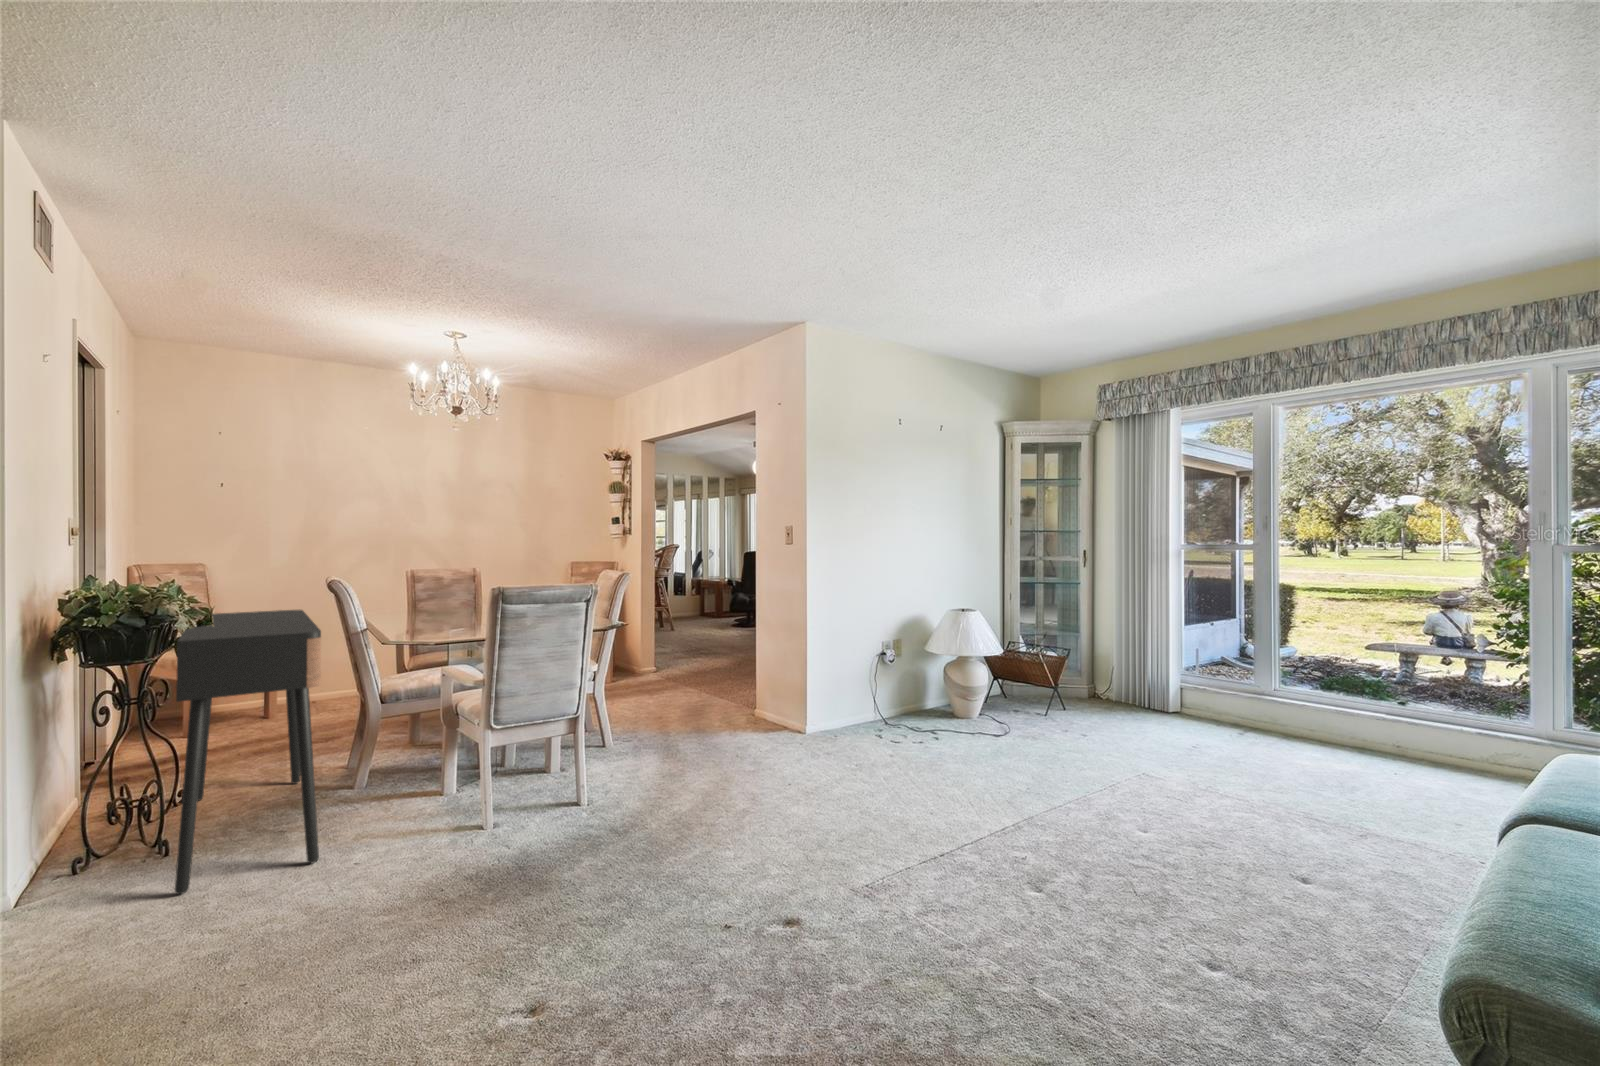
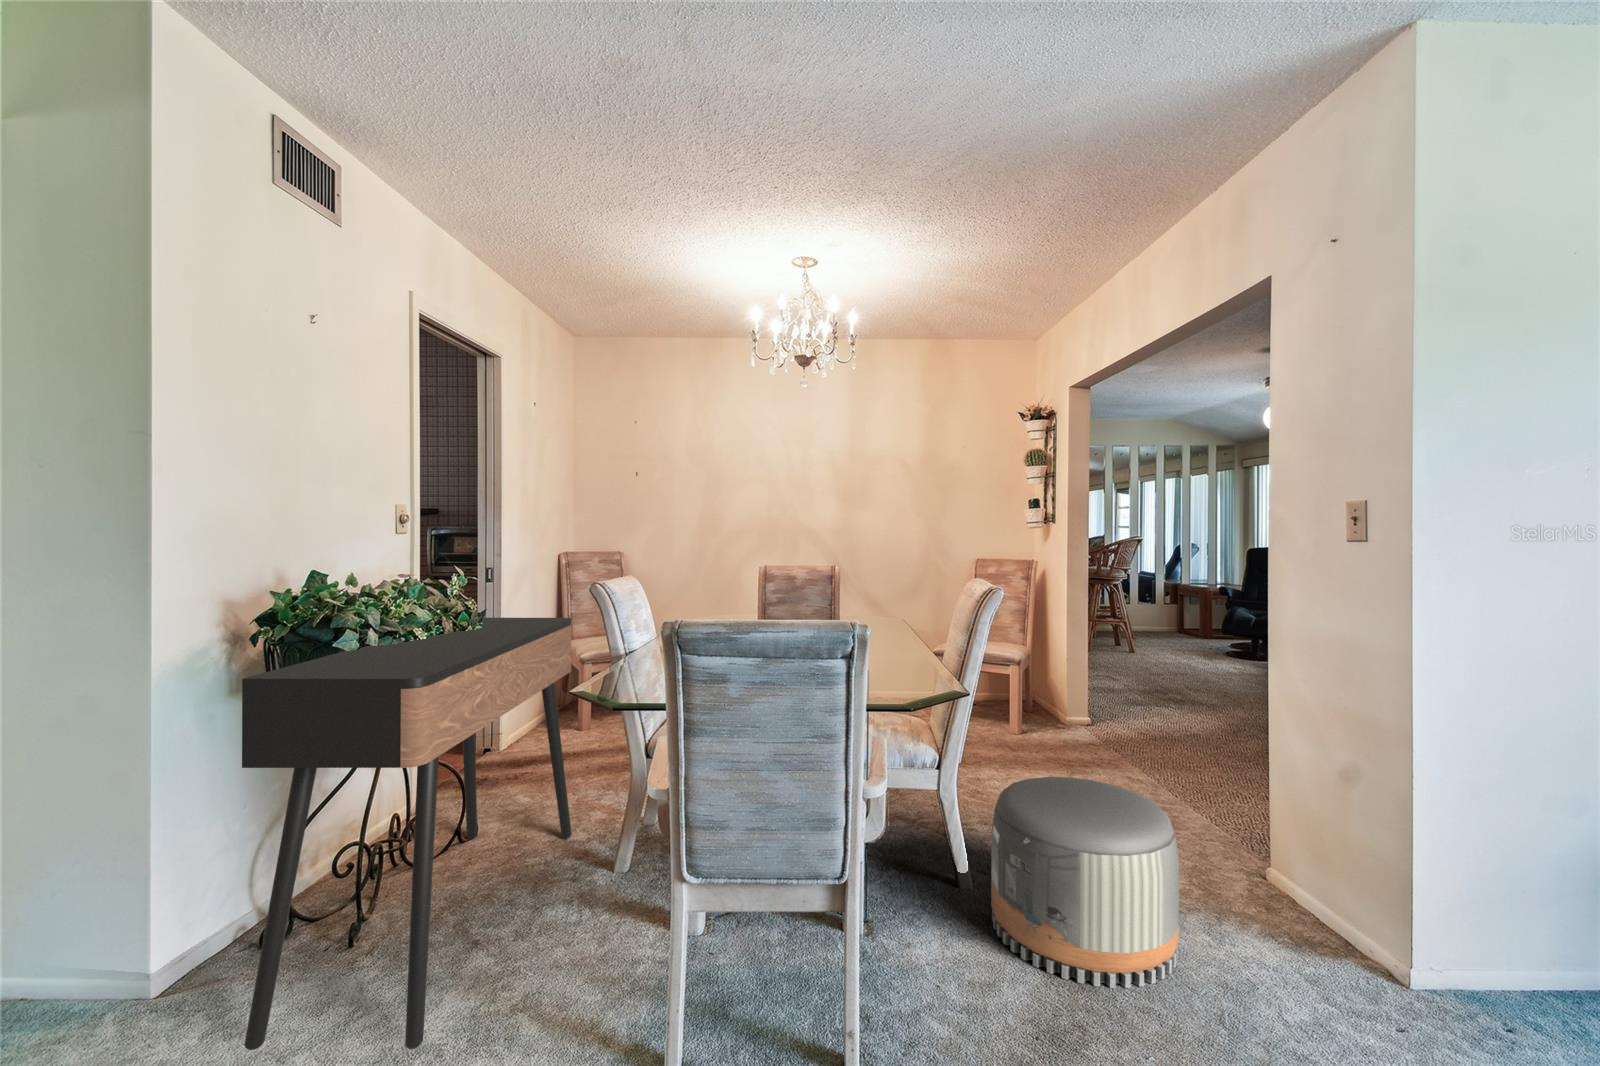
pouf: none [628,673,719,763] -> present [991,777,1179,988]

